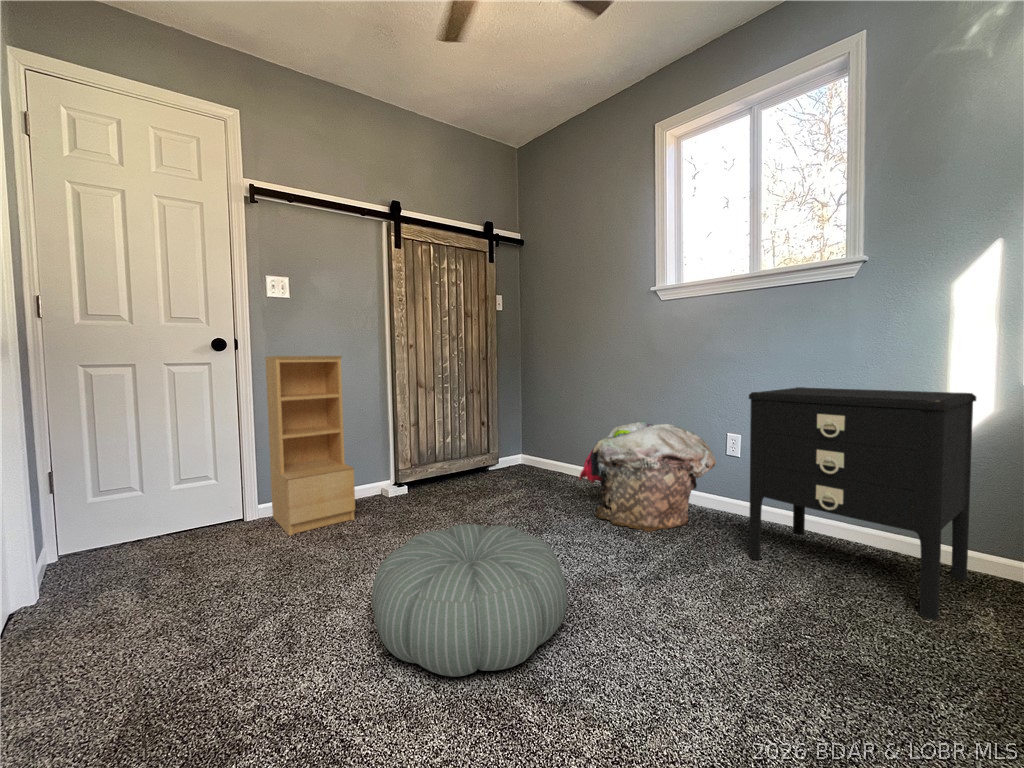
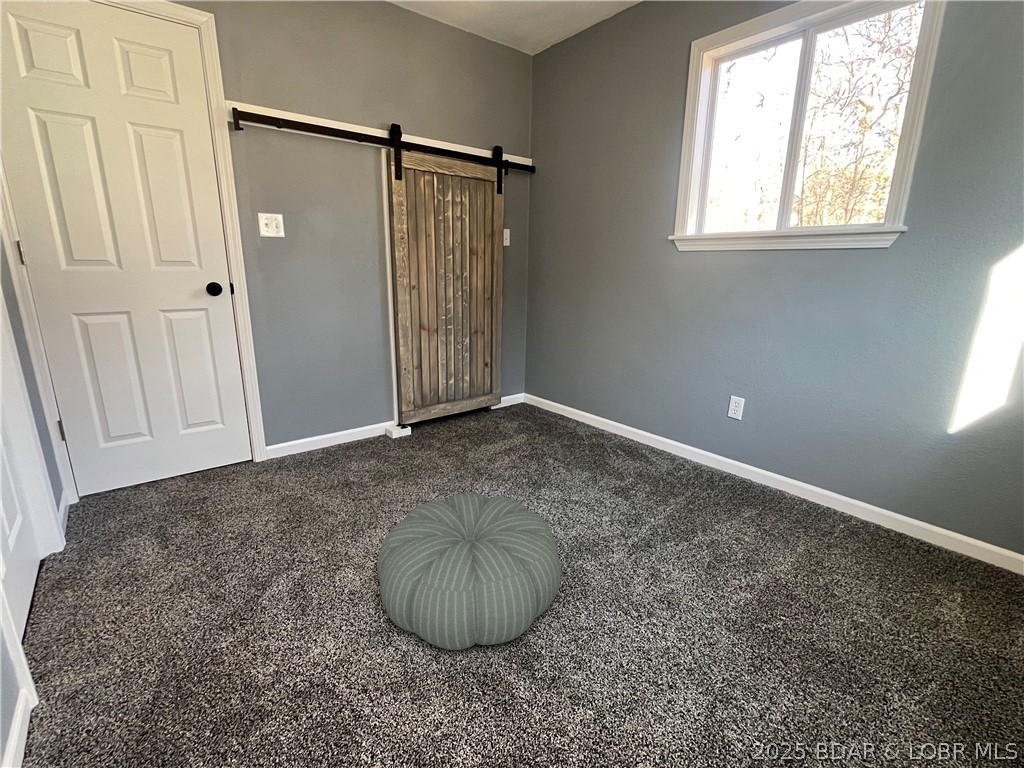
bookshelf: present [265,356,355,536] -> none [264,301,362,480]
nightstand: present [749,387,976,620] -> none [735,360,992,603]
laundry basket: present [579,422,716,532] -> none [578,381,714,490]

